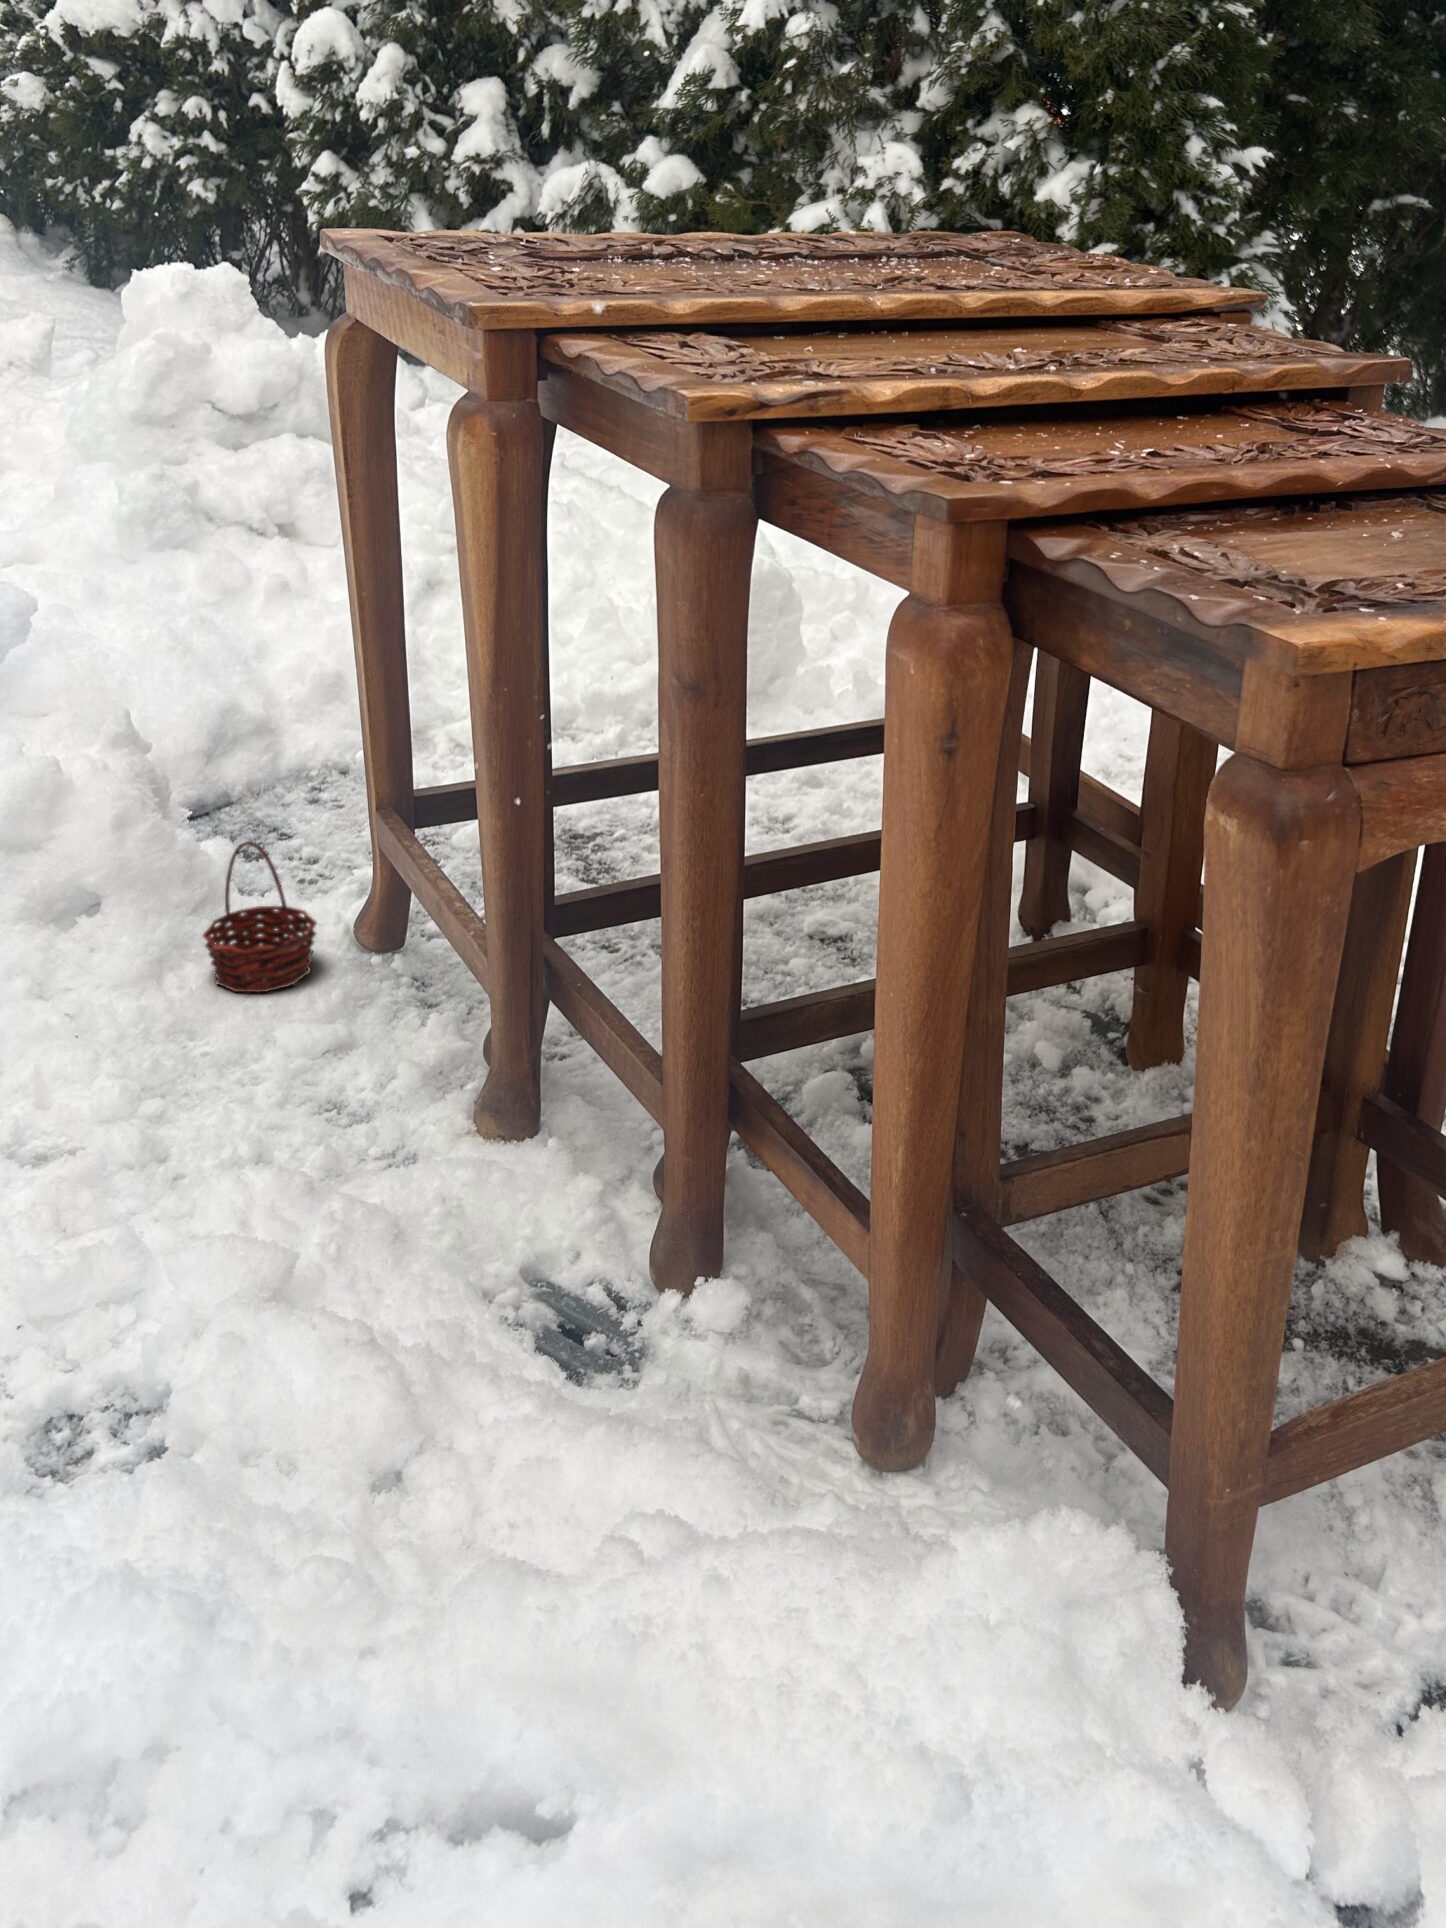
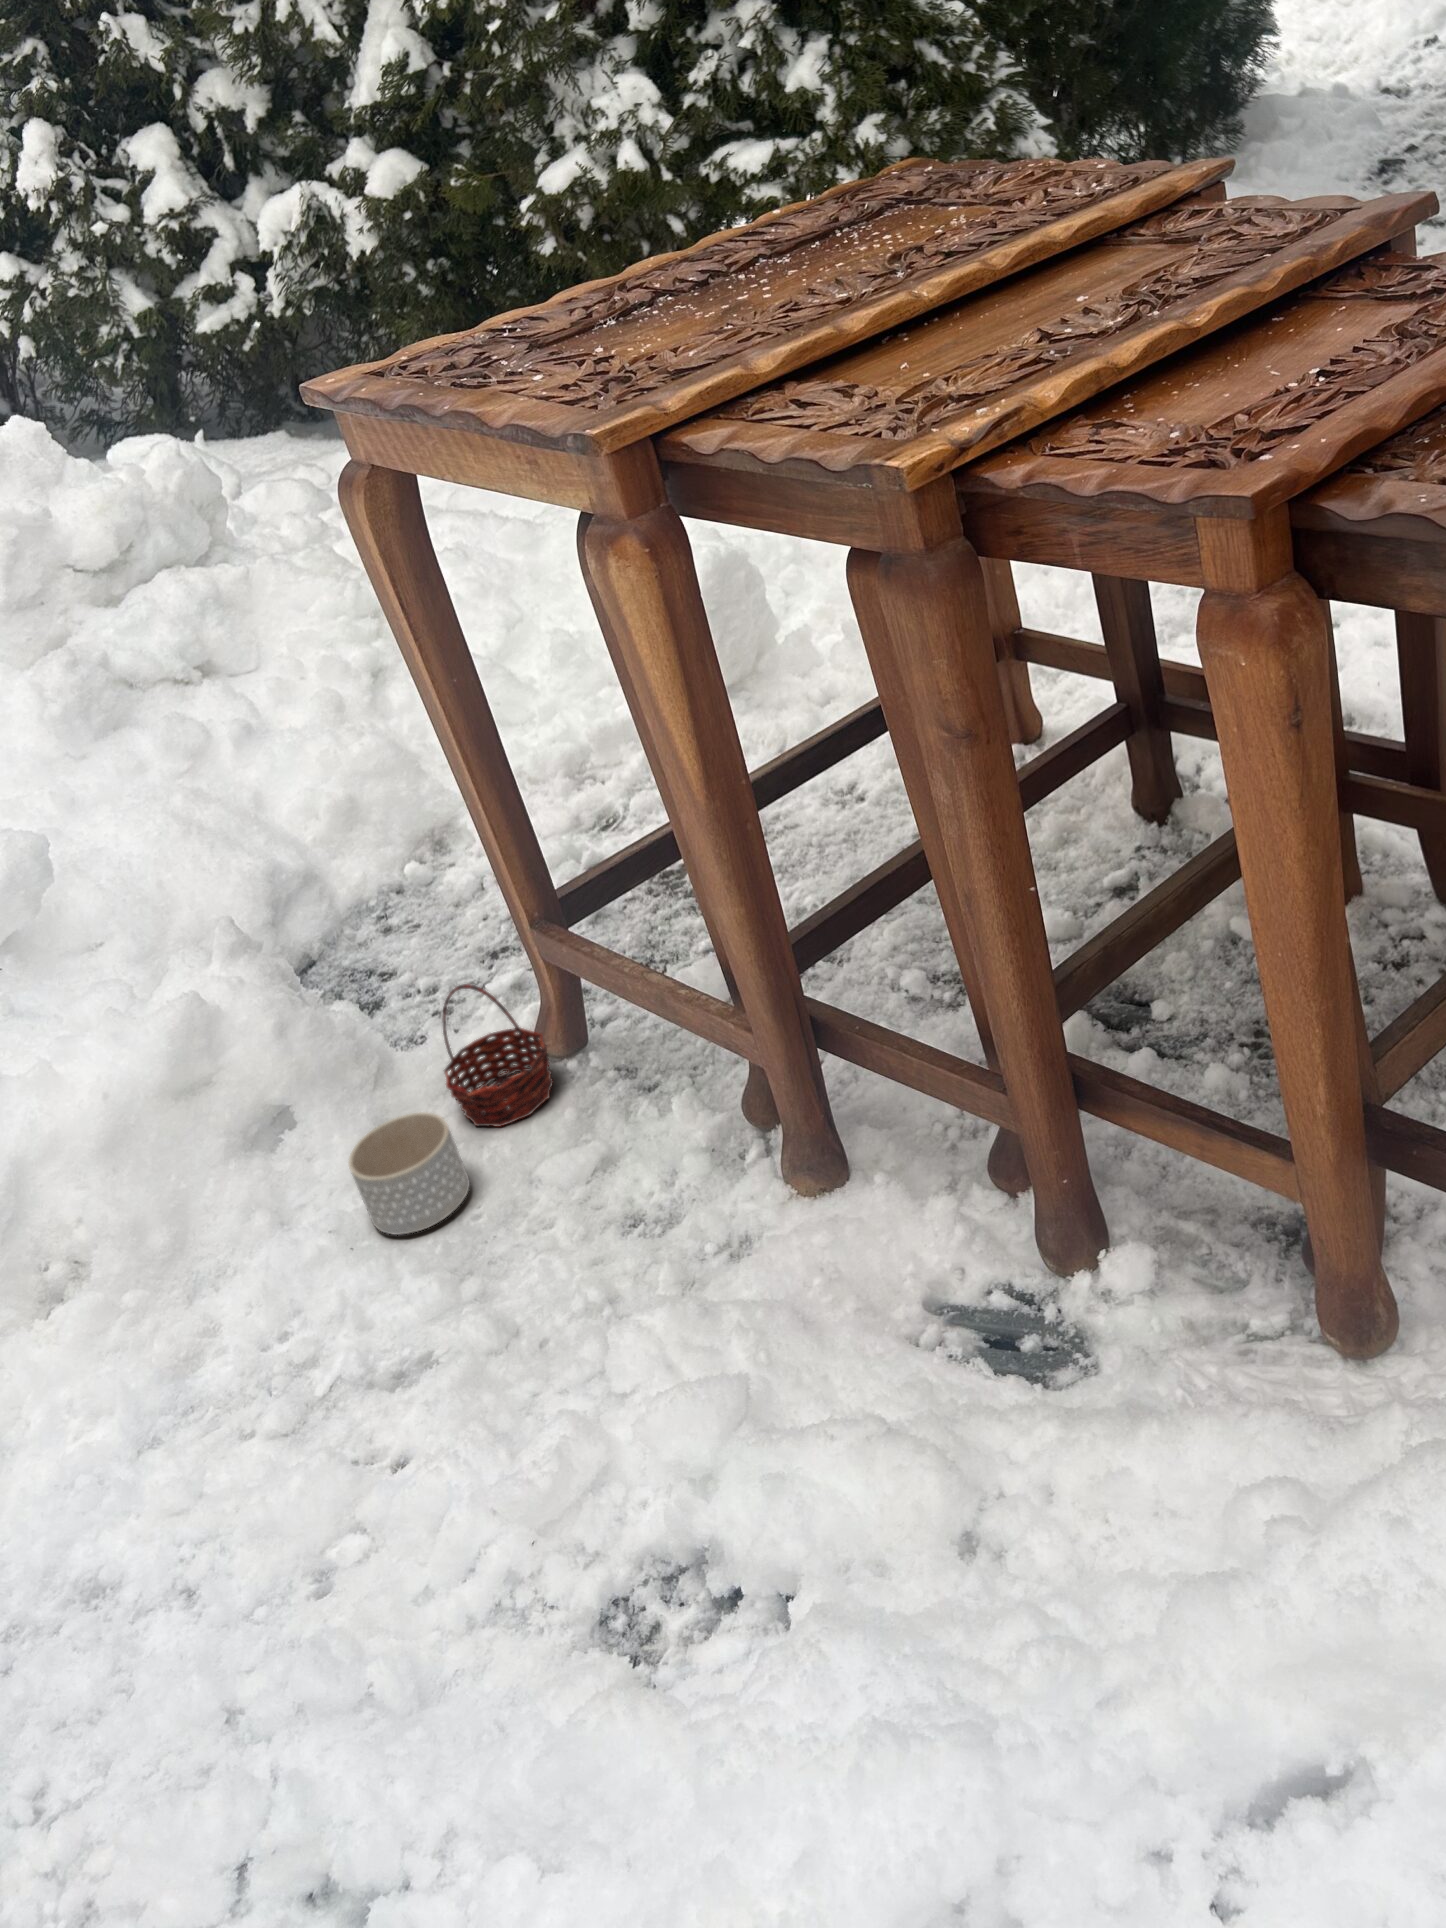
planter: none [51,937,168,1049] -> present [349,1112,470,1235]

